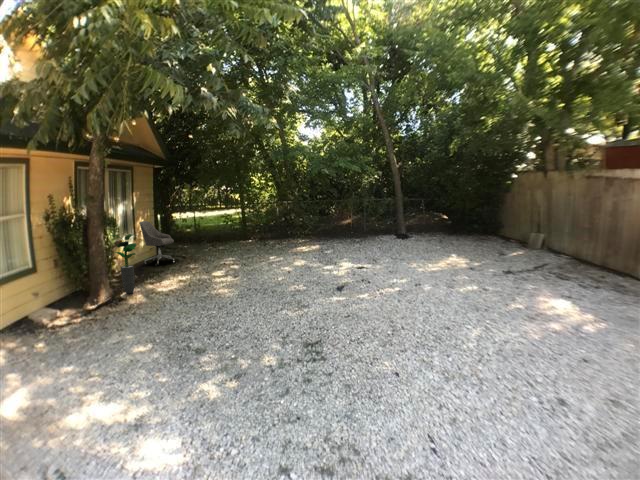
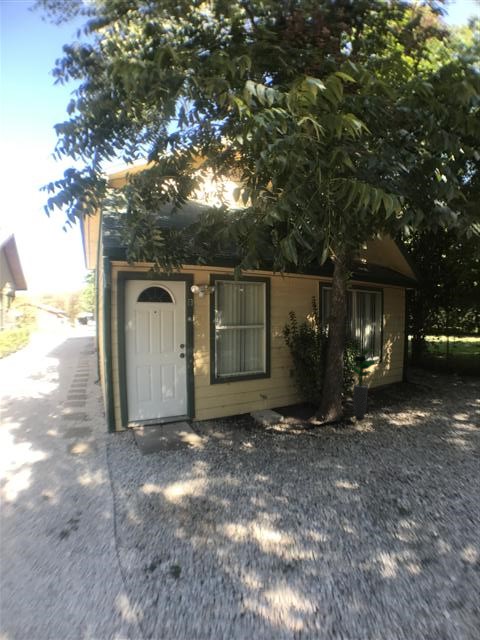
chair: present [140,221,175,266] -> none [387,342,428,398]

